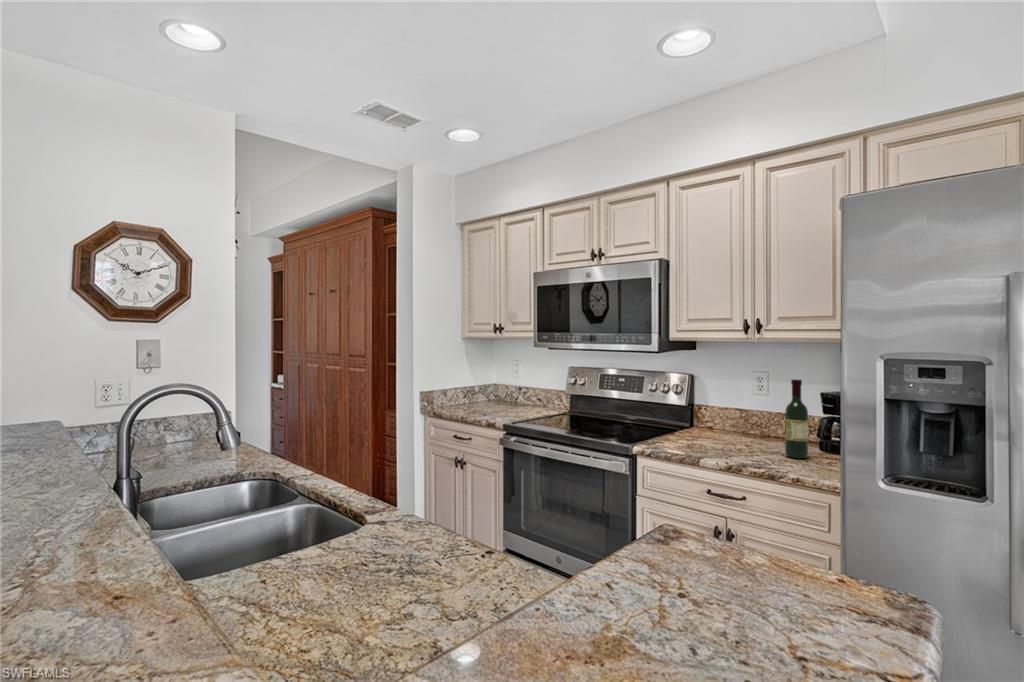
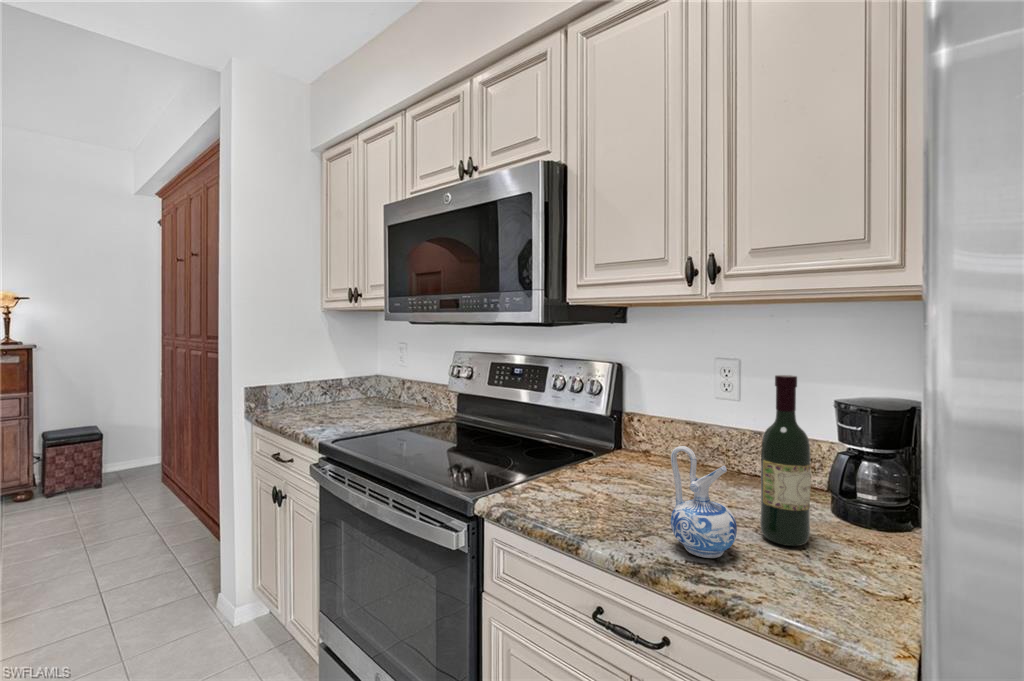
ceramic pitcher: none [744,412,775,462] -> present [671,446,737,558]

